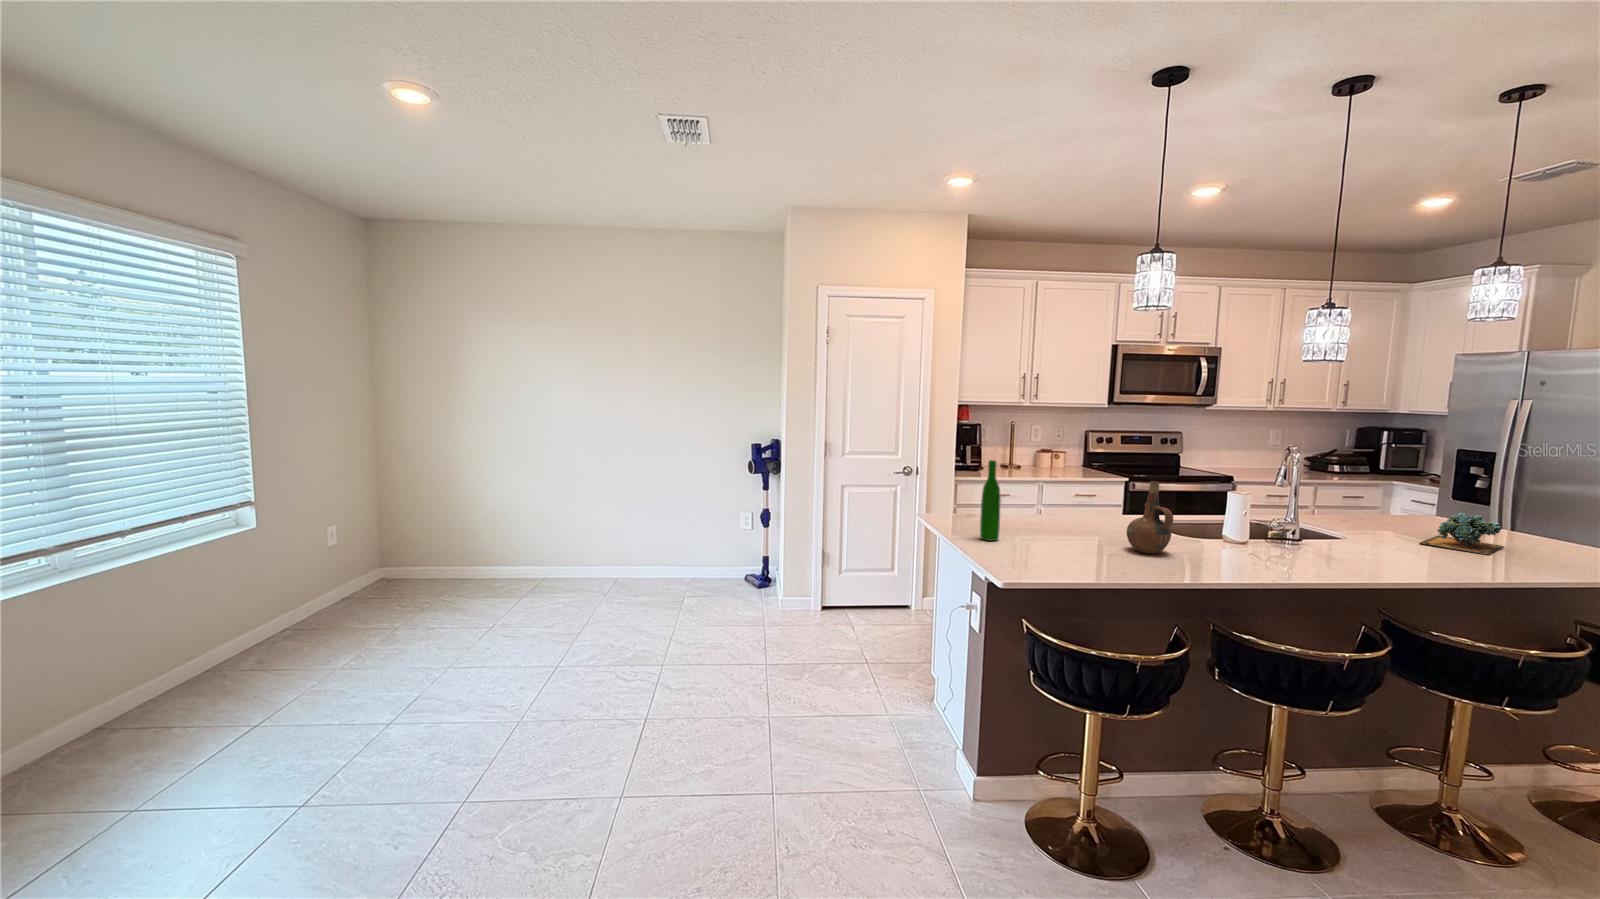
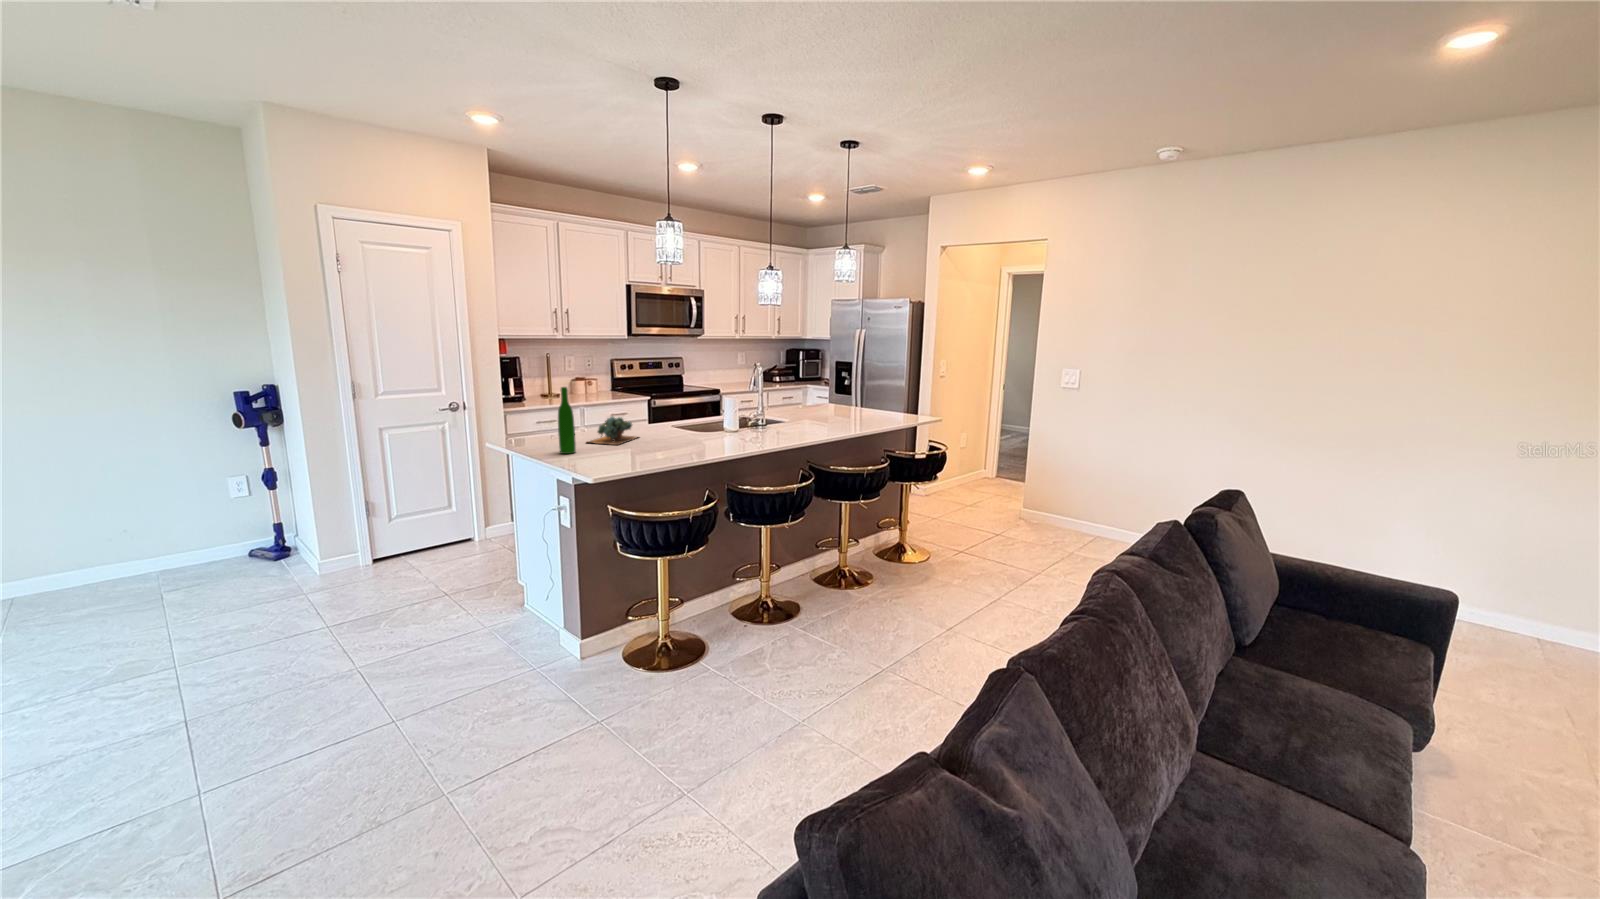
ceramic pitcher: present [1127,481,1173,554] -> none [669,393,698,445]
succulent plant: present [1419,512,1504,555] -> present [588,416,637,445]

